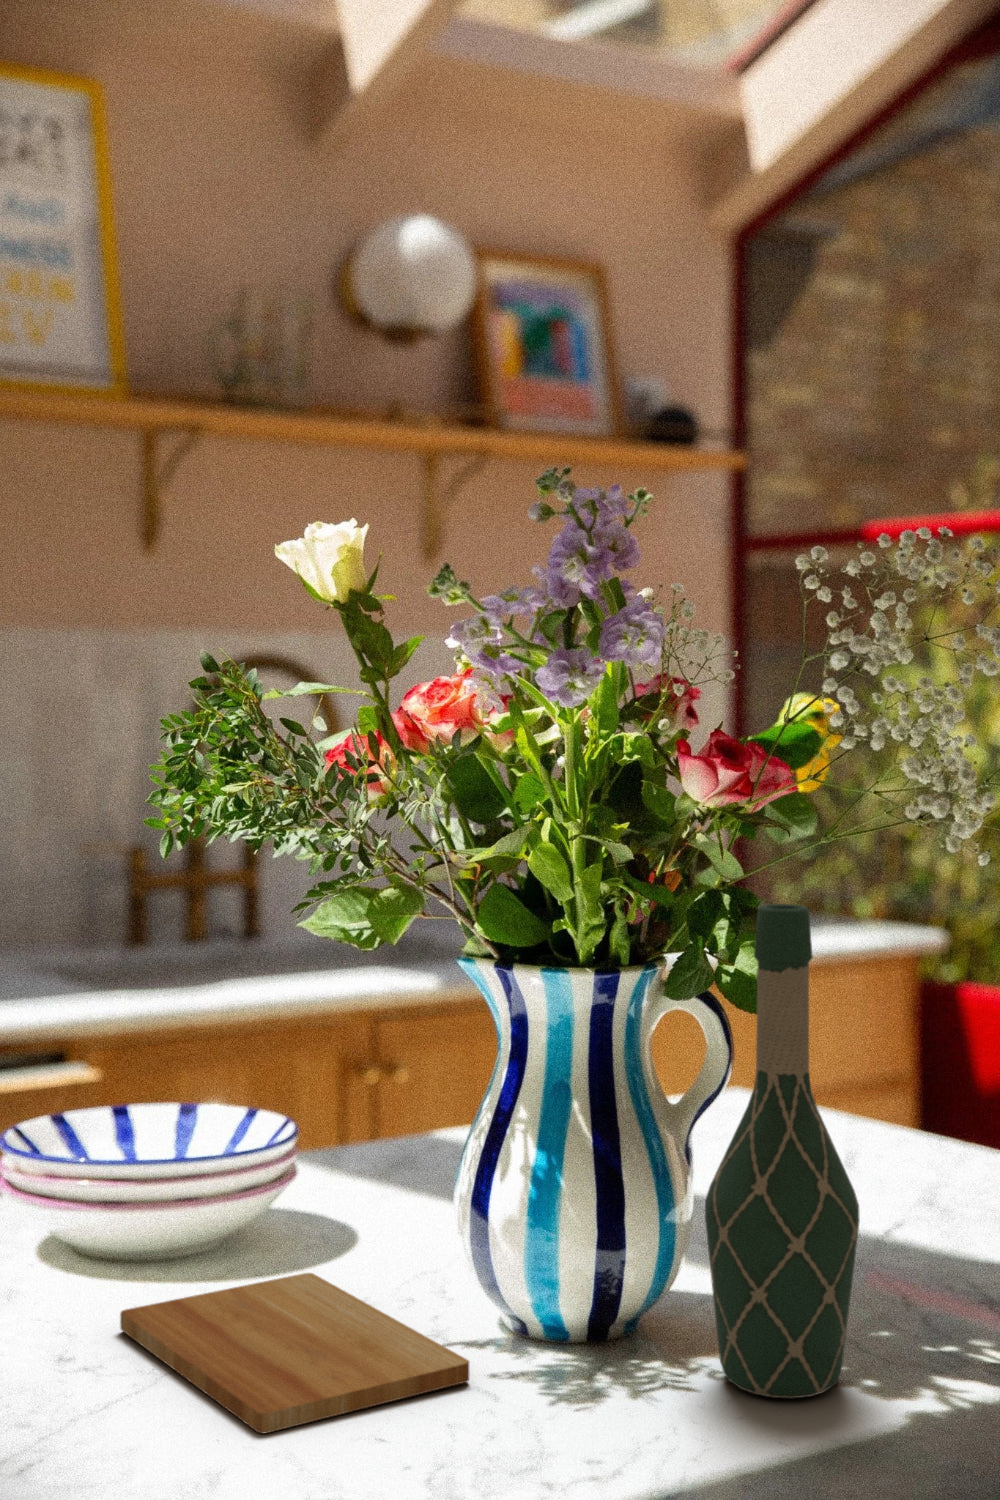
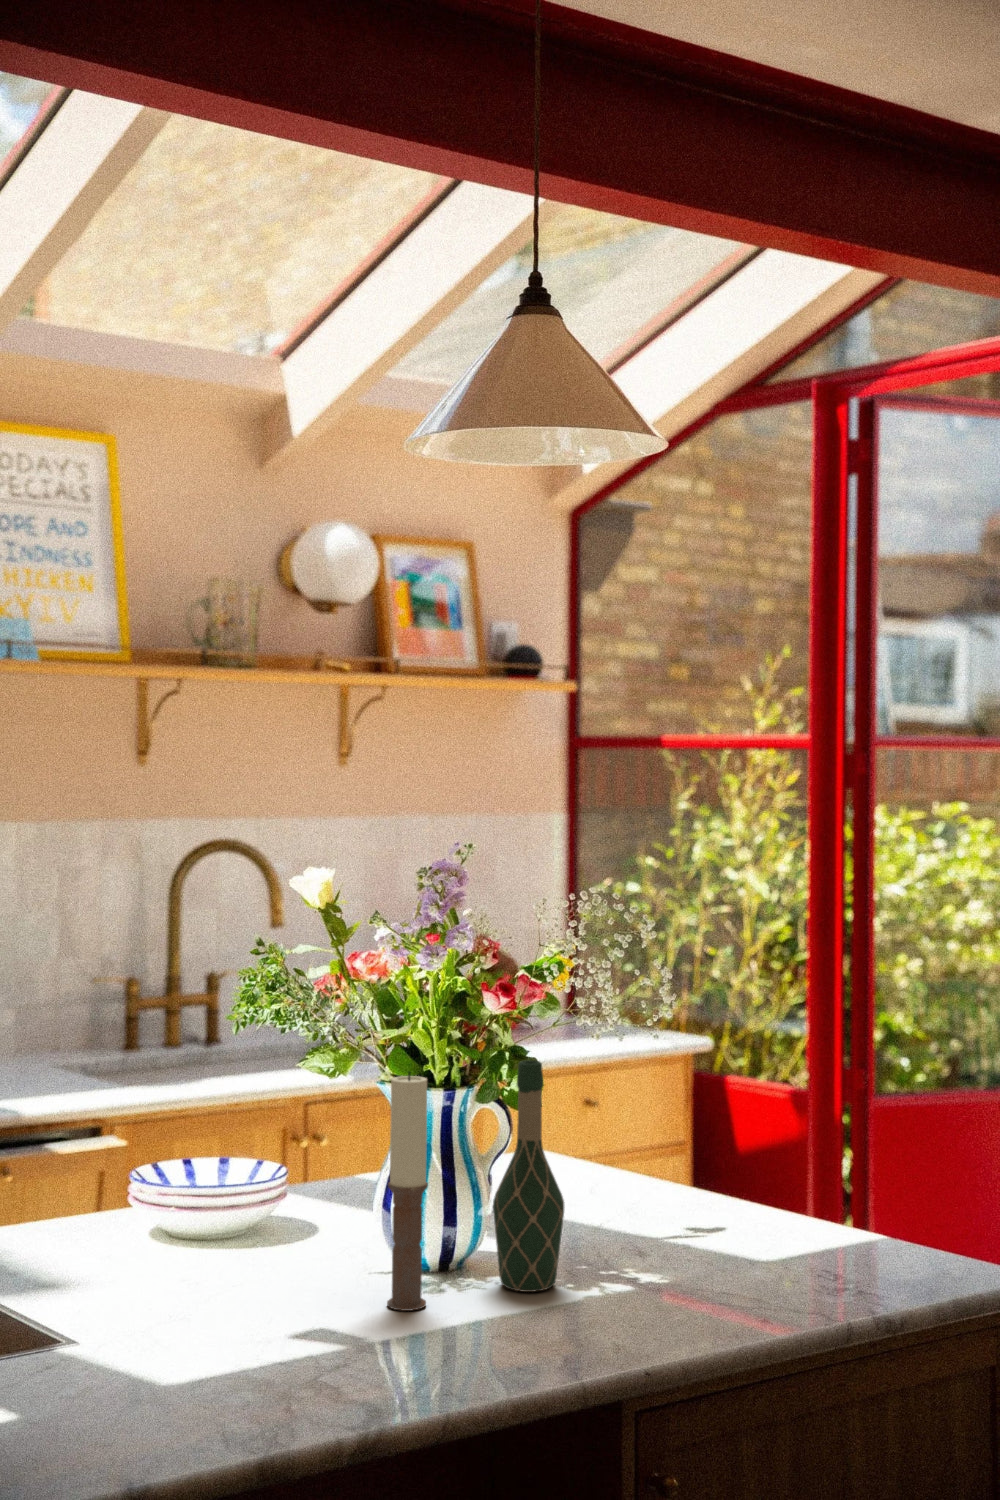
candle: none [478,921,566,1452] -> present [387,1072,428,1311]
cutting board: present [120,1273,469,1434] -> none [208,1243,382,1306]

